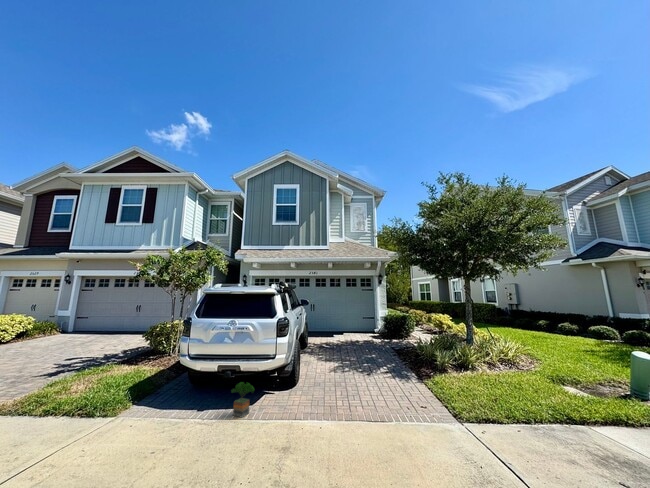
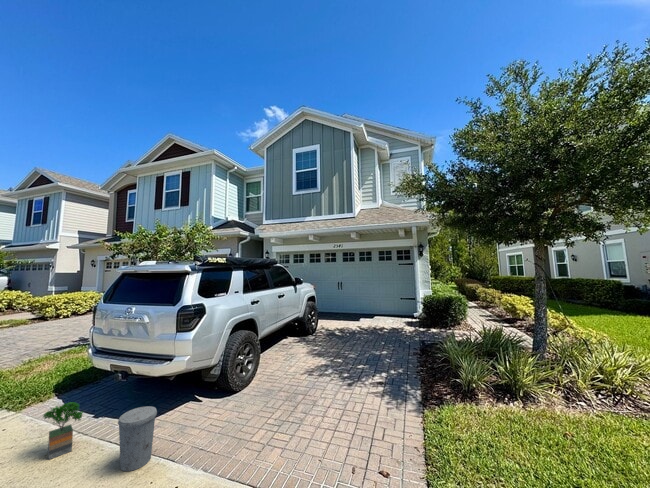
trash can: none [291,379,311,414] -> present [118,406,157,471]

